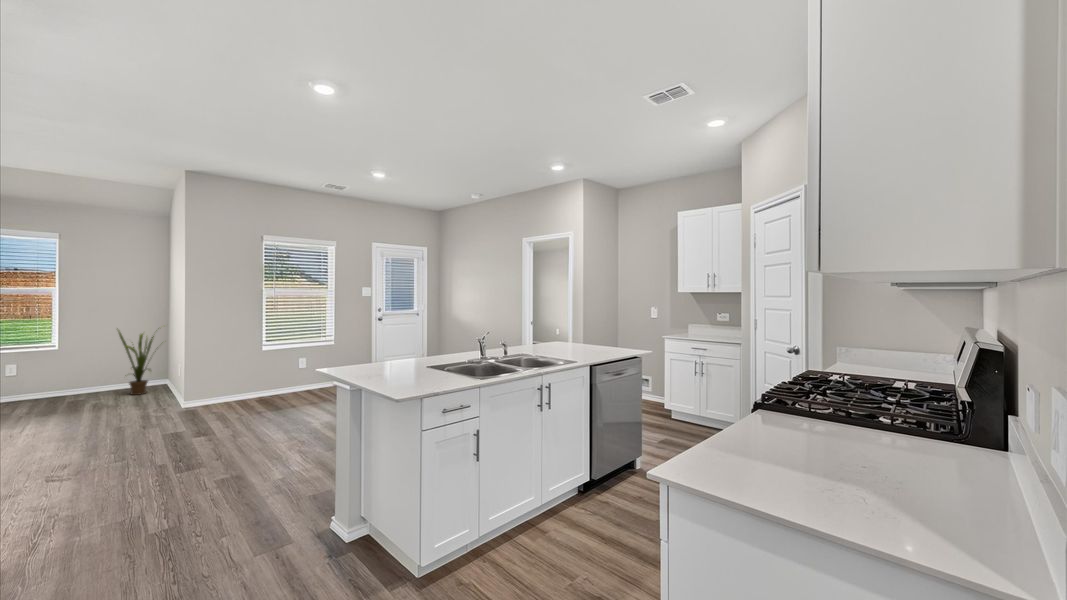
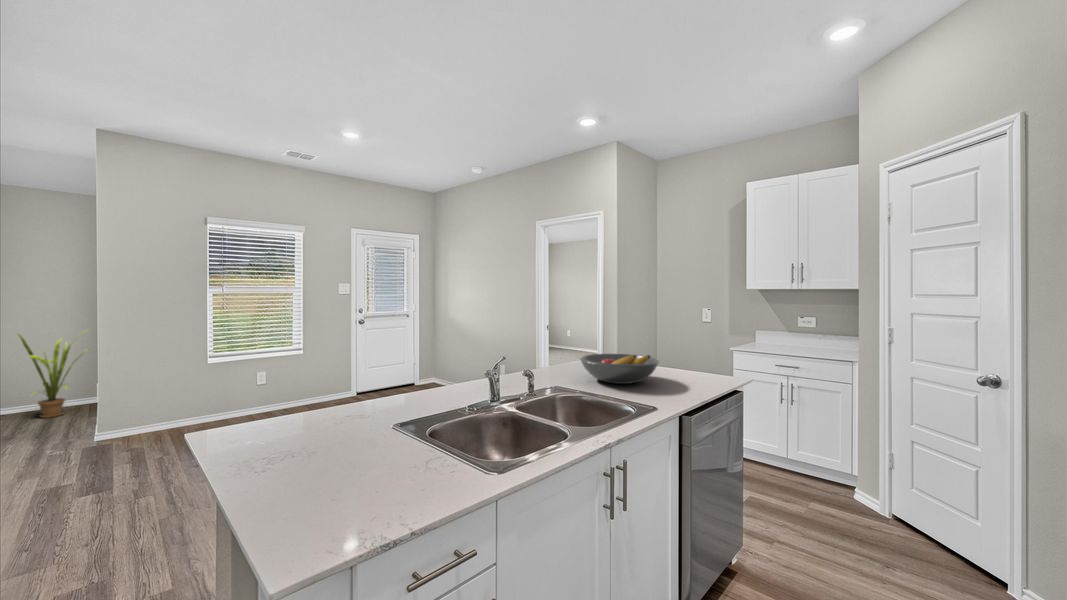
fruit bowl: none [538,335,586,352] -> present [580,354,659,384]

